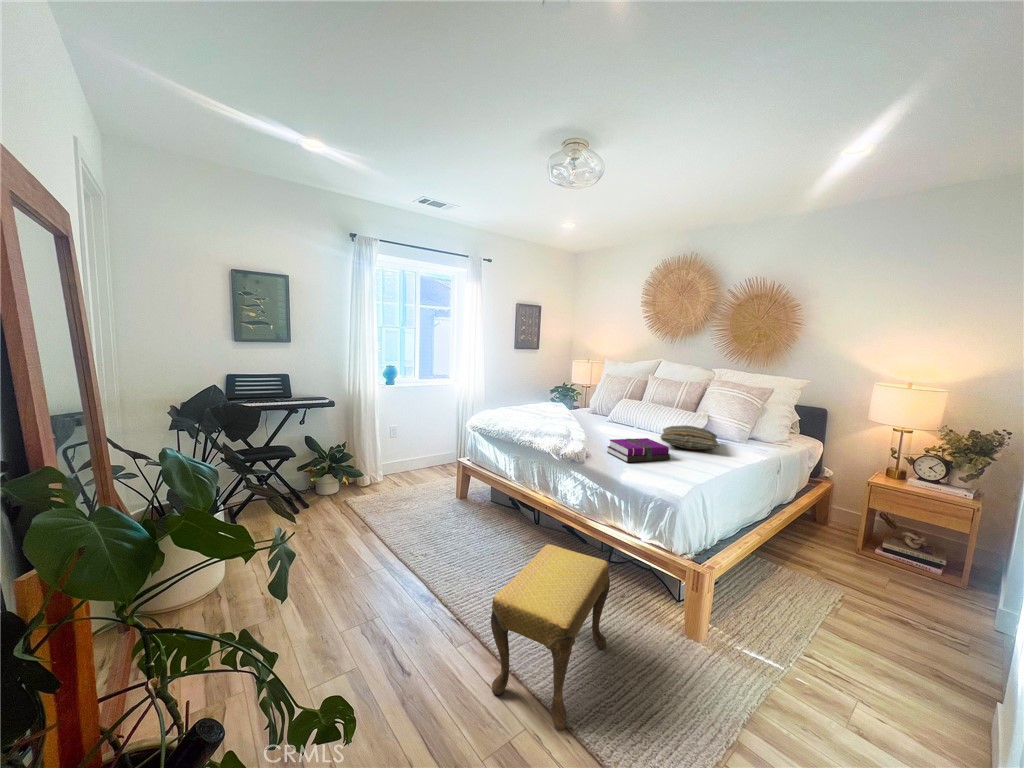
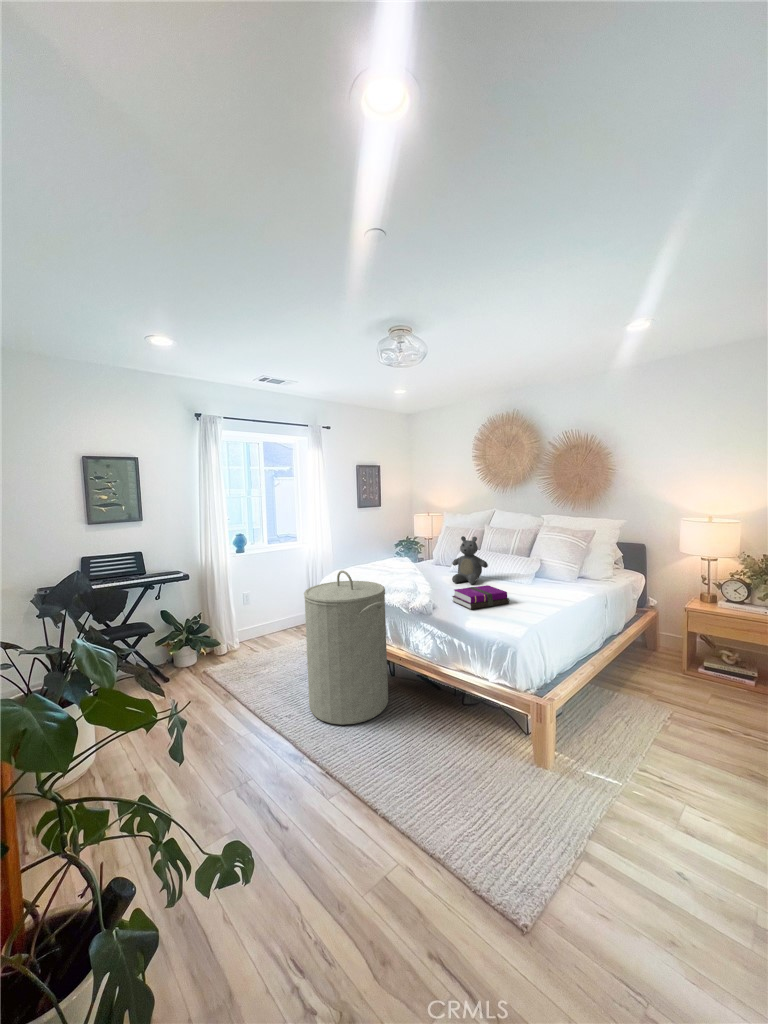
teddy bear: none [608,384,648,436] -> present [452,536,488,584]
laundry hamper: none [446,409,535,570] -> present [304,571,388,725]
pillow: present [661,425,720,449] -> none [499,570,552,592]
footstool: present [491,544,610,731] -> none [358,693,465,863]

